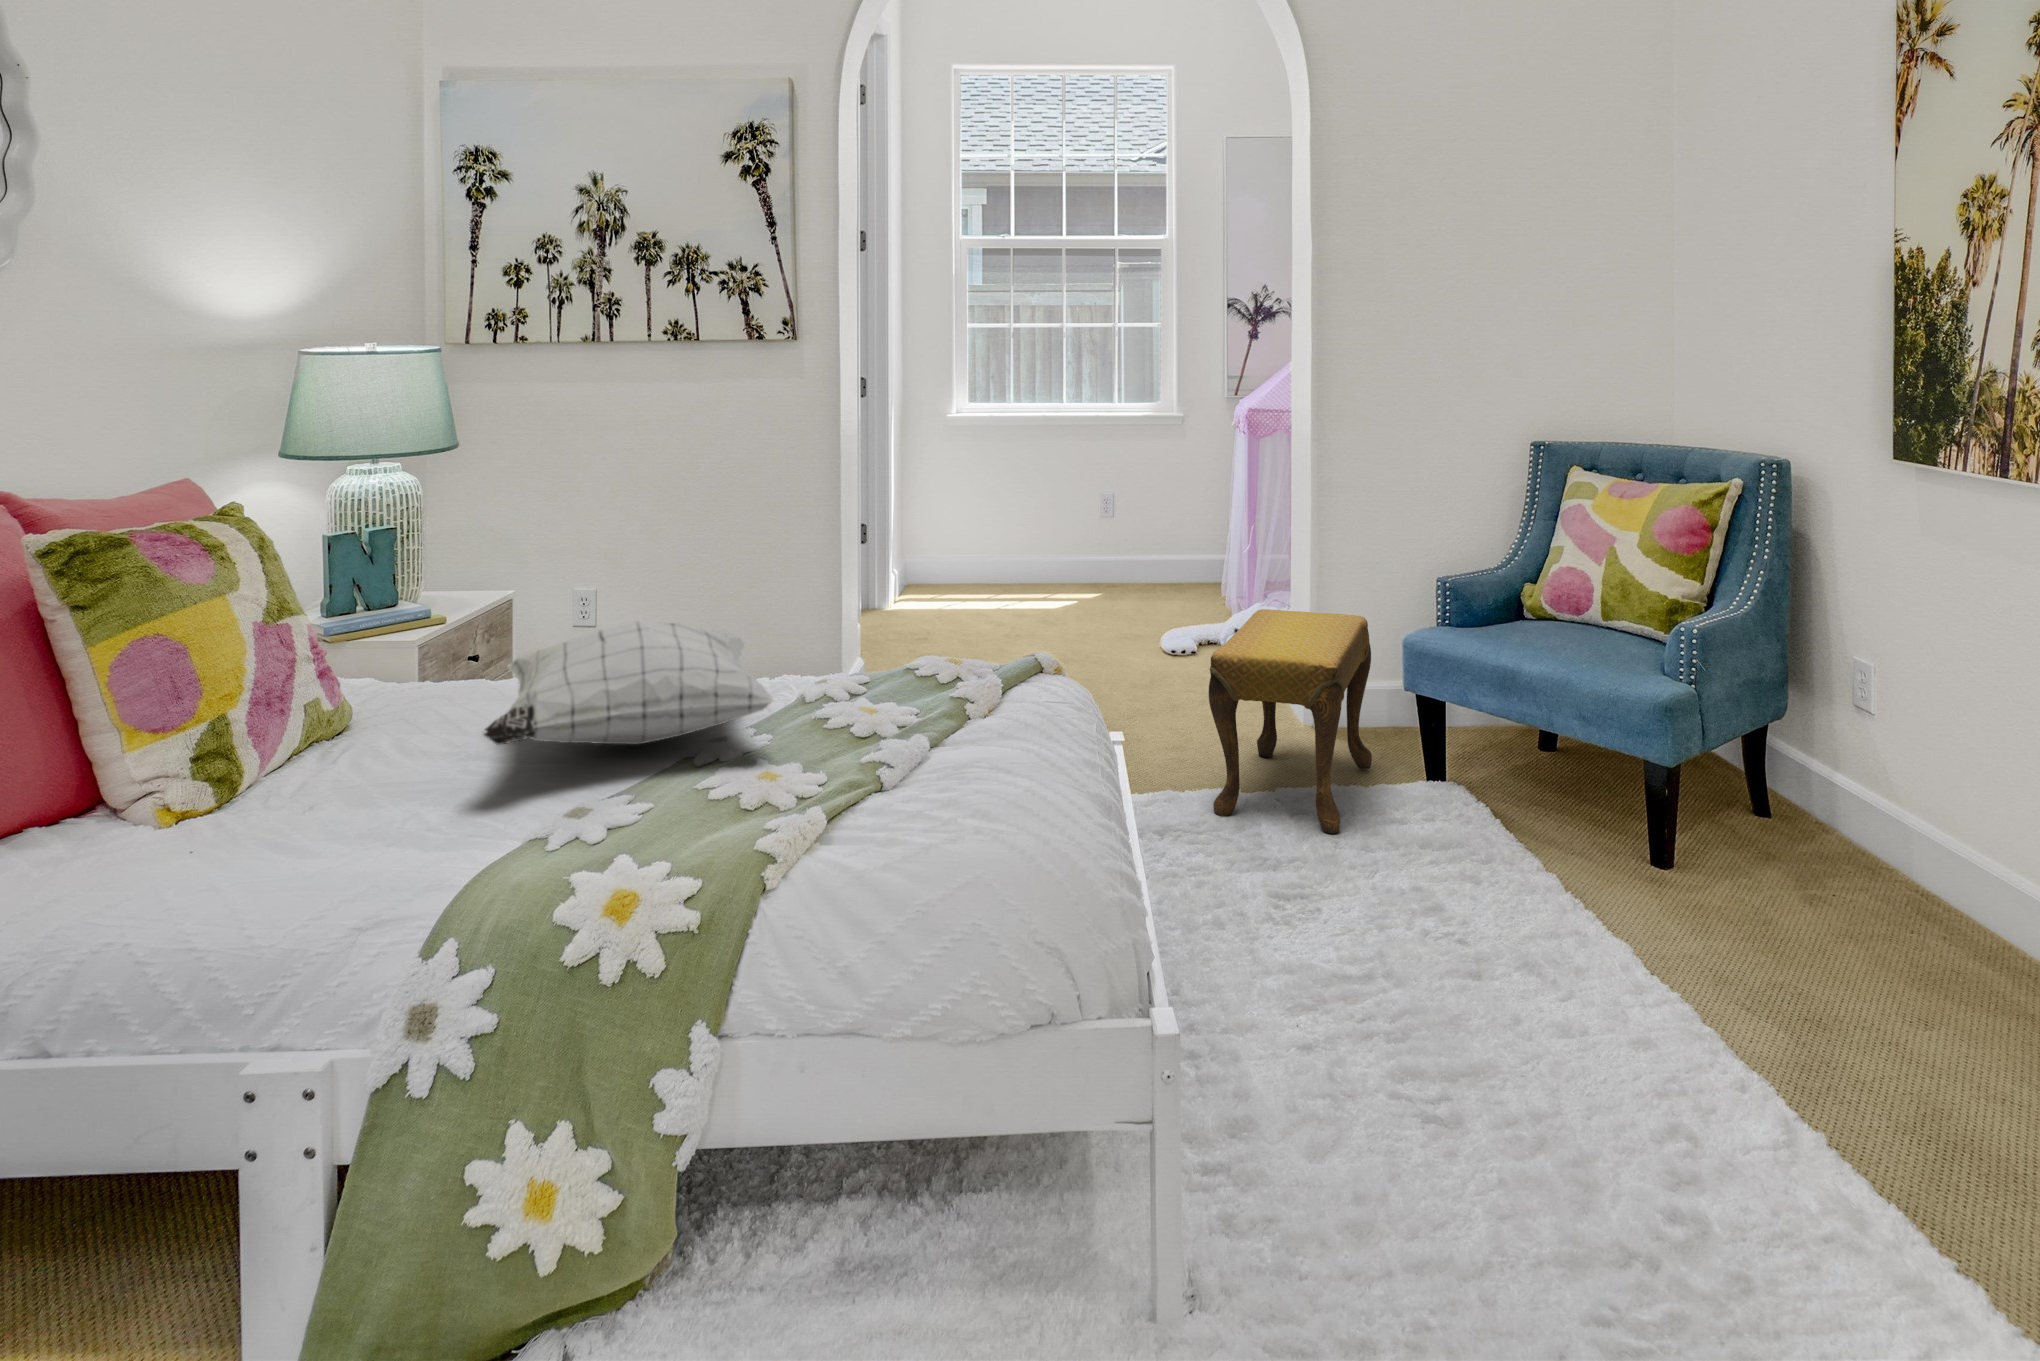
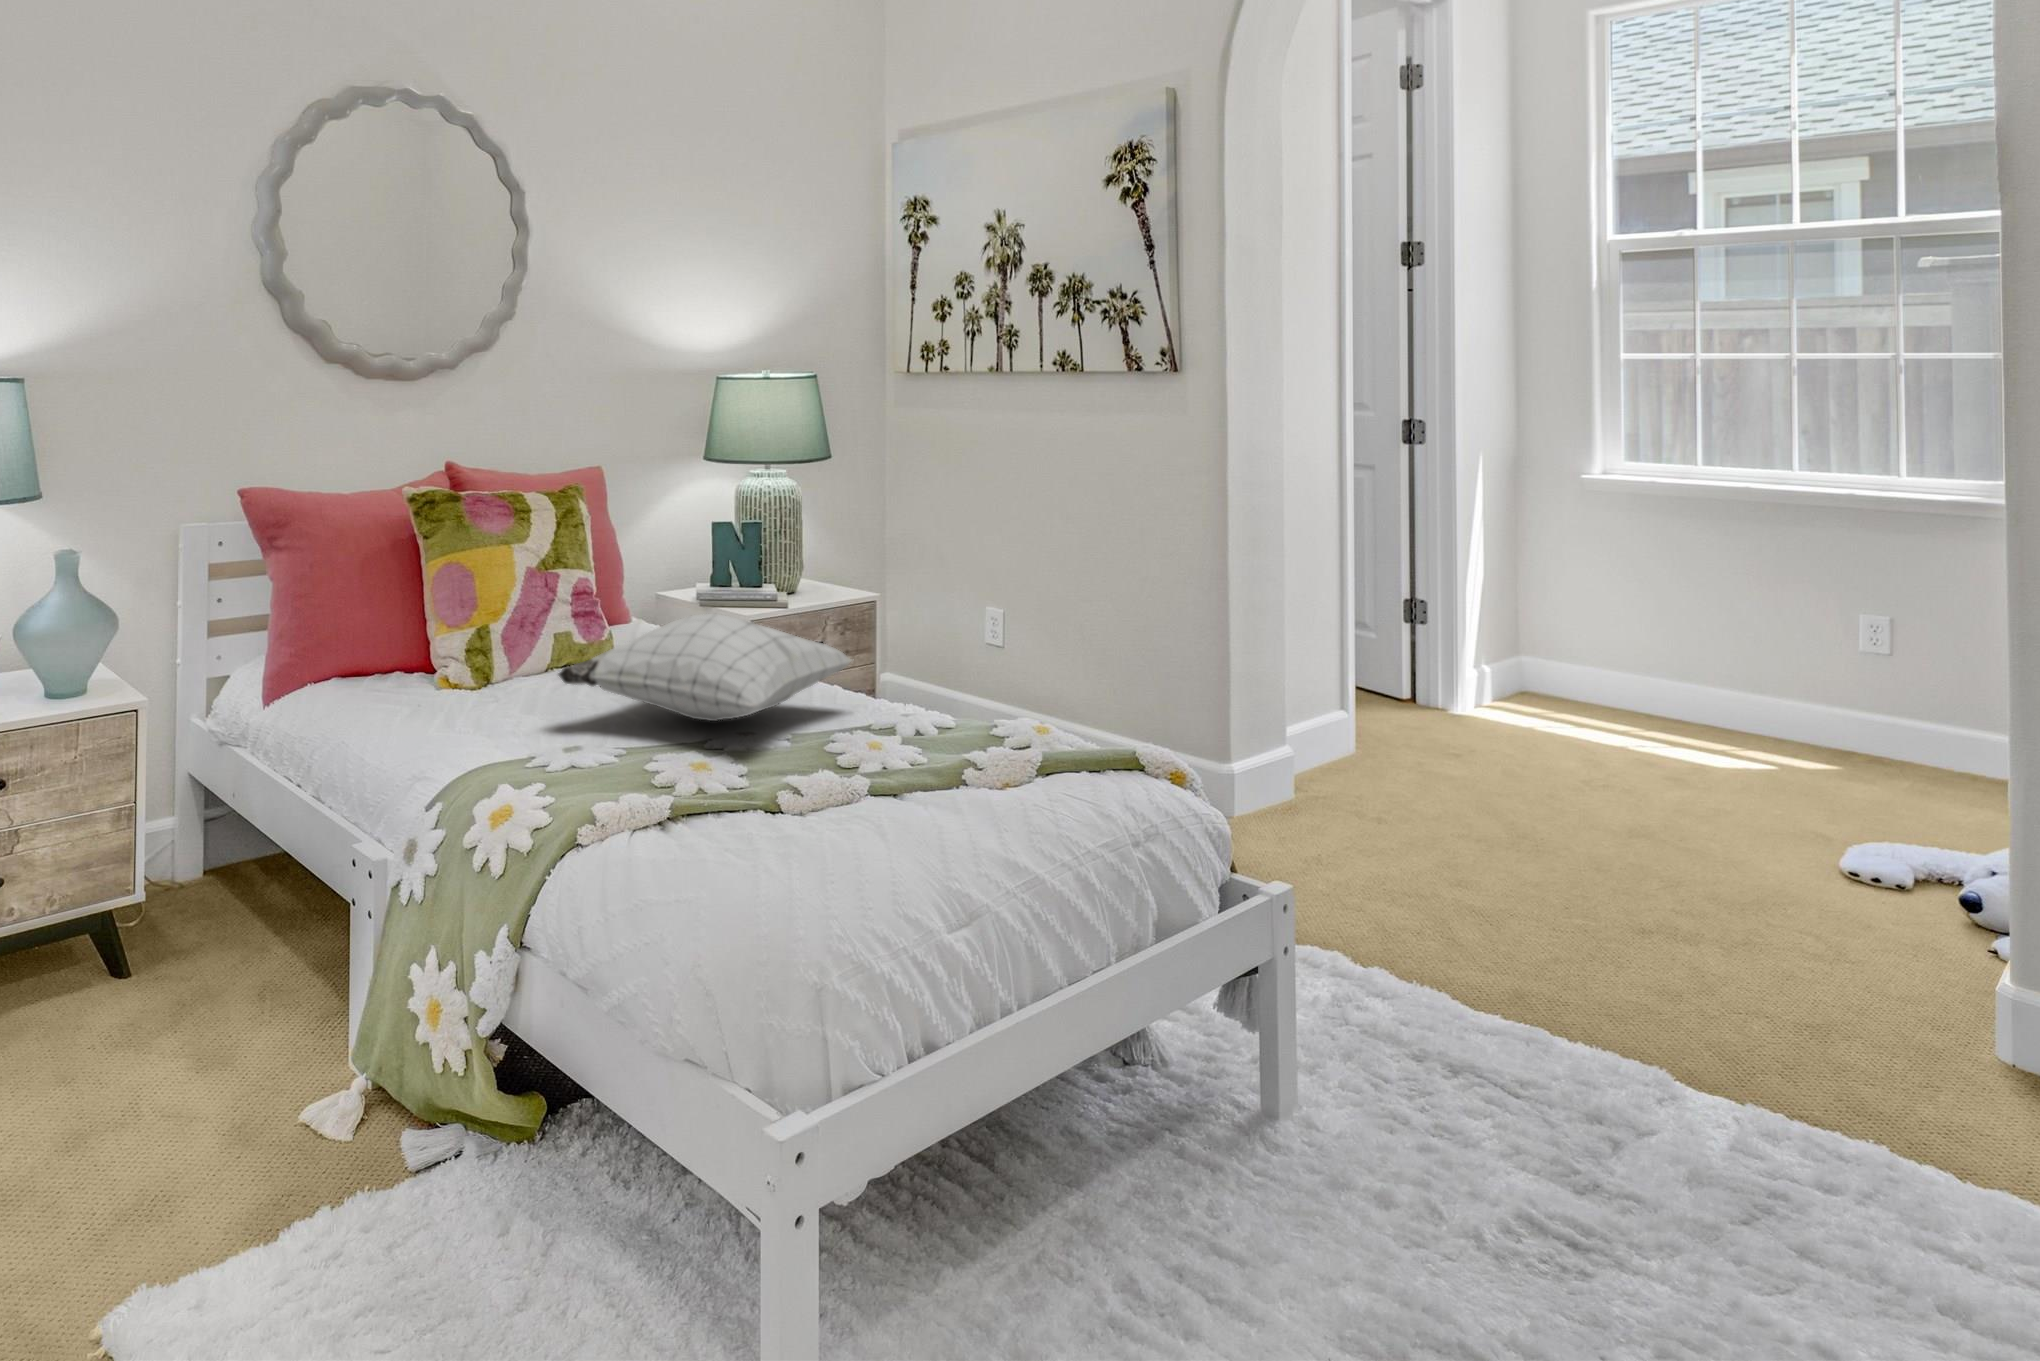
footstool: present [1209,609,1372,833] -> none [1576,815,2020,1197]

